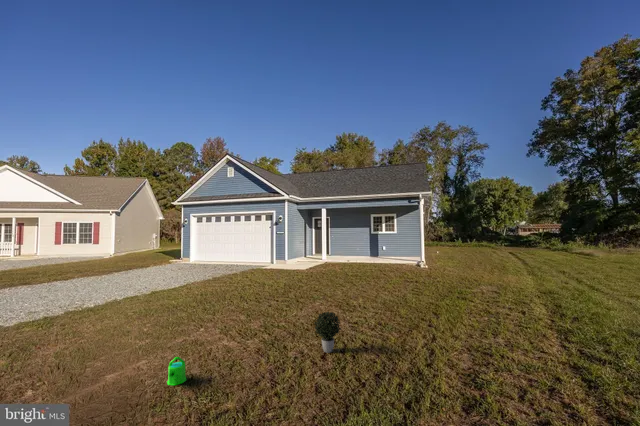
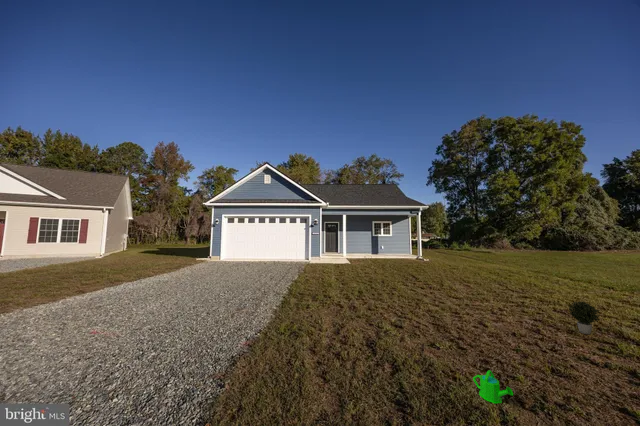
watering can: present [167,357,187,386] -> present [473,370,513,403]

